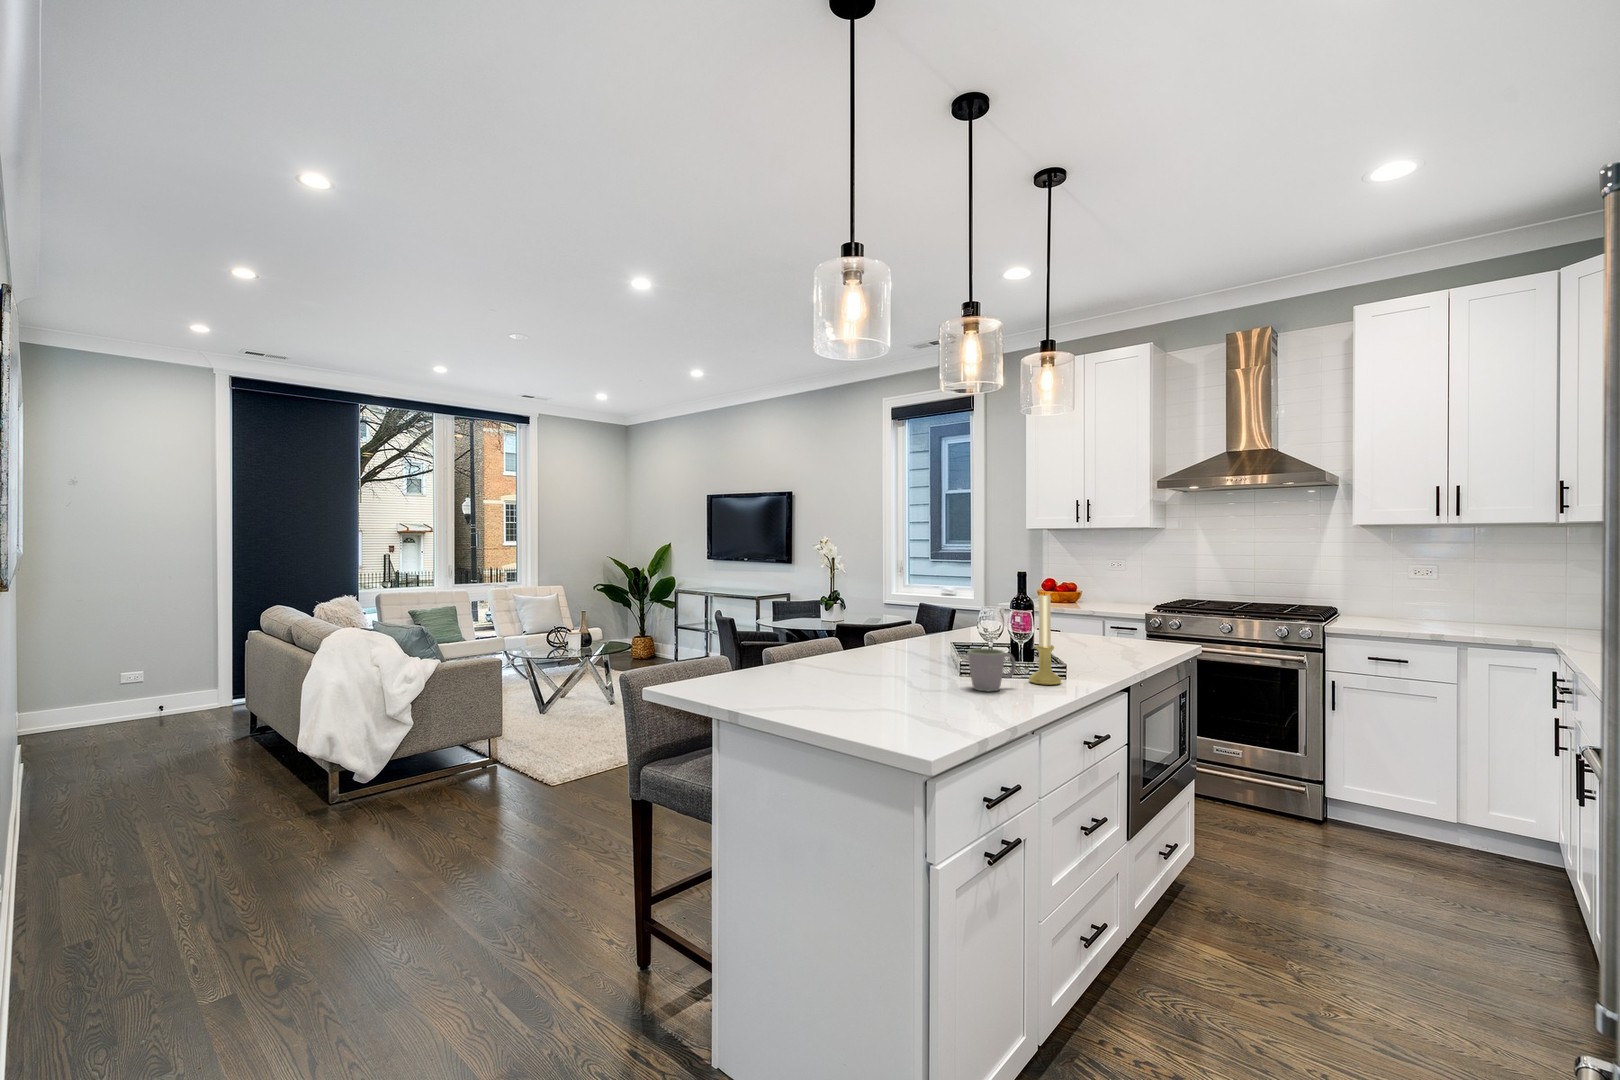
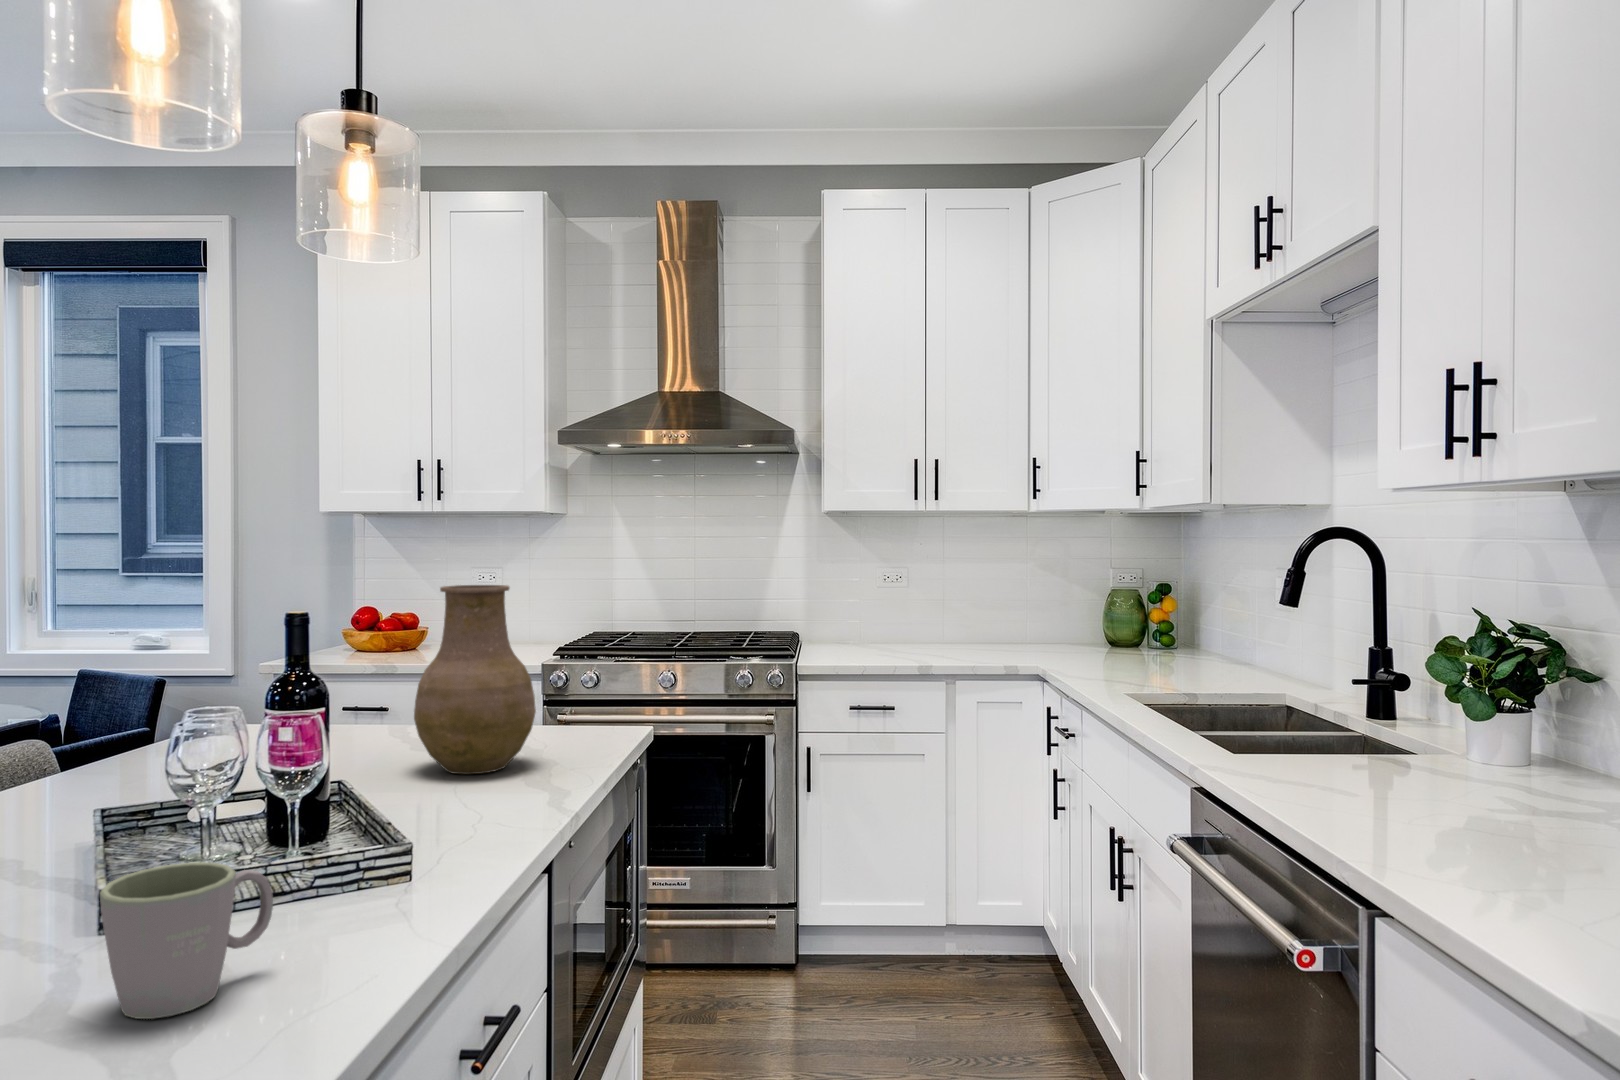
vase: none [1069,565,1126,652] -> present [414,585,536,774]
candle holder: present [1029,593,1061,685] -> none [316,670,408,933]

